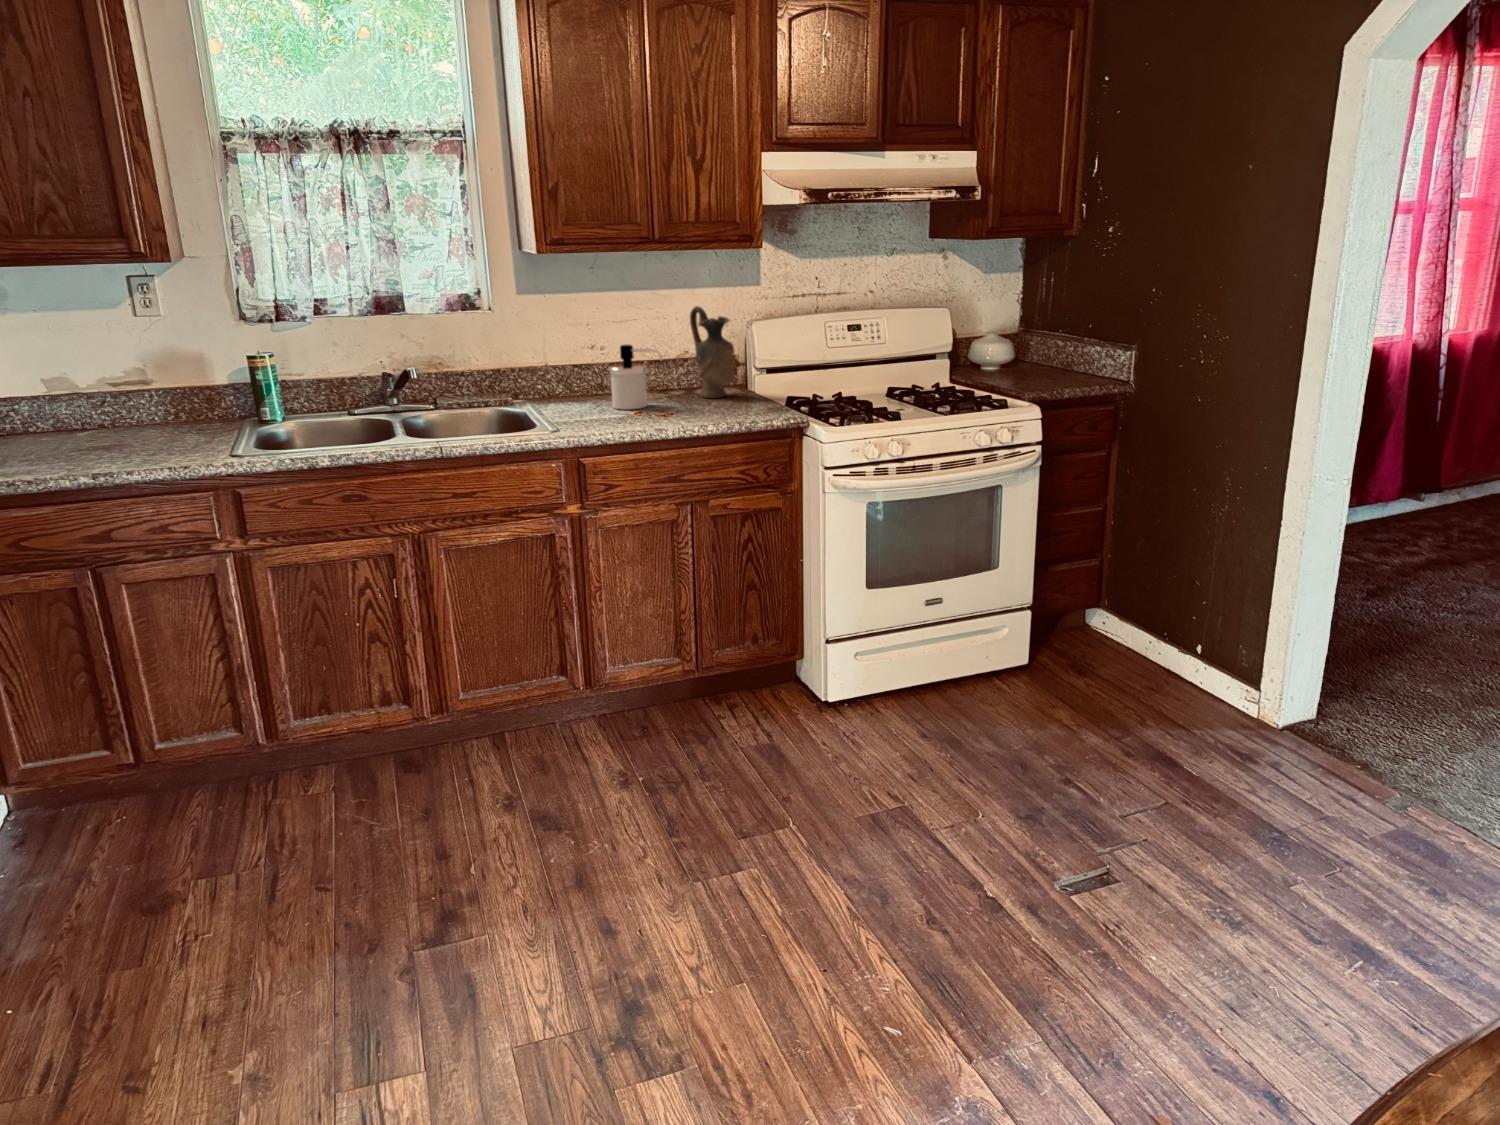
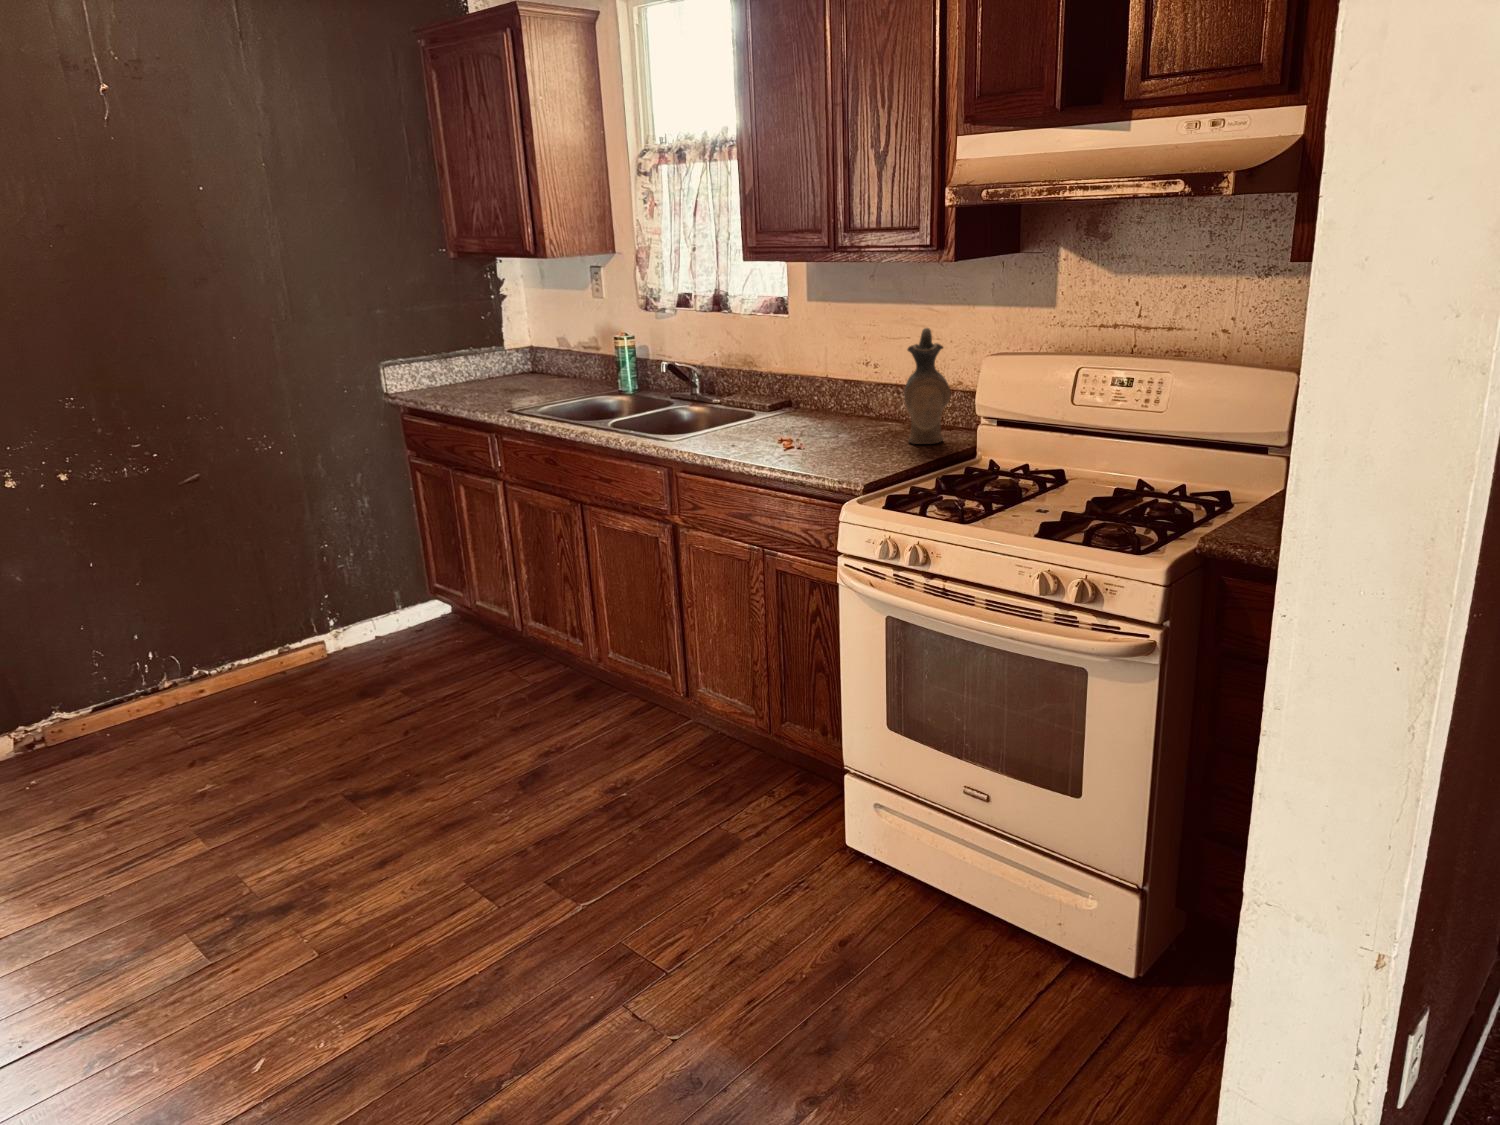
soap dispenser: present [609,344,663,410] -> none [803,363,846,437]

